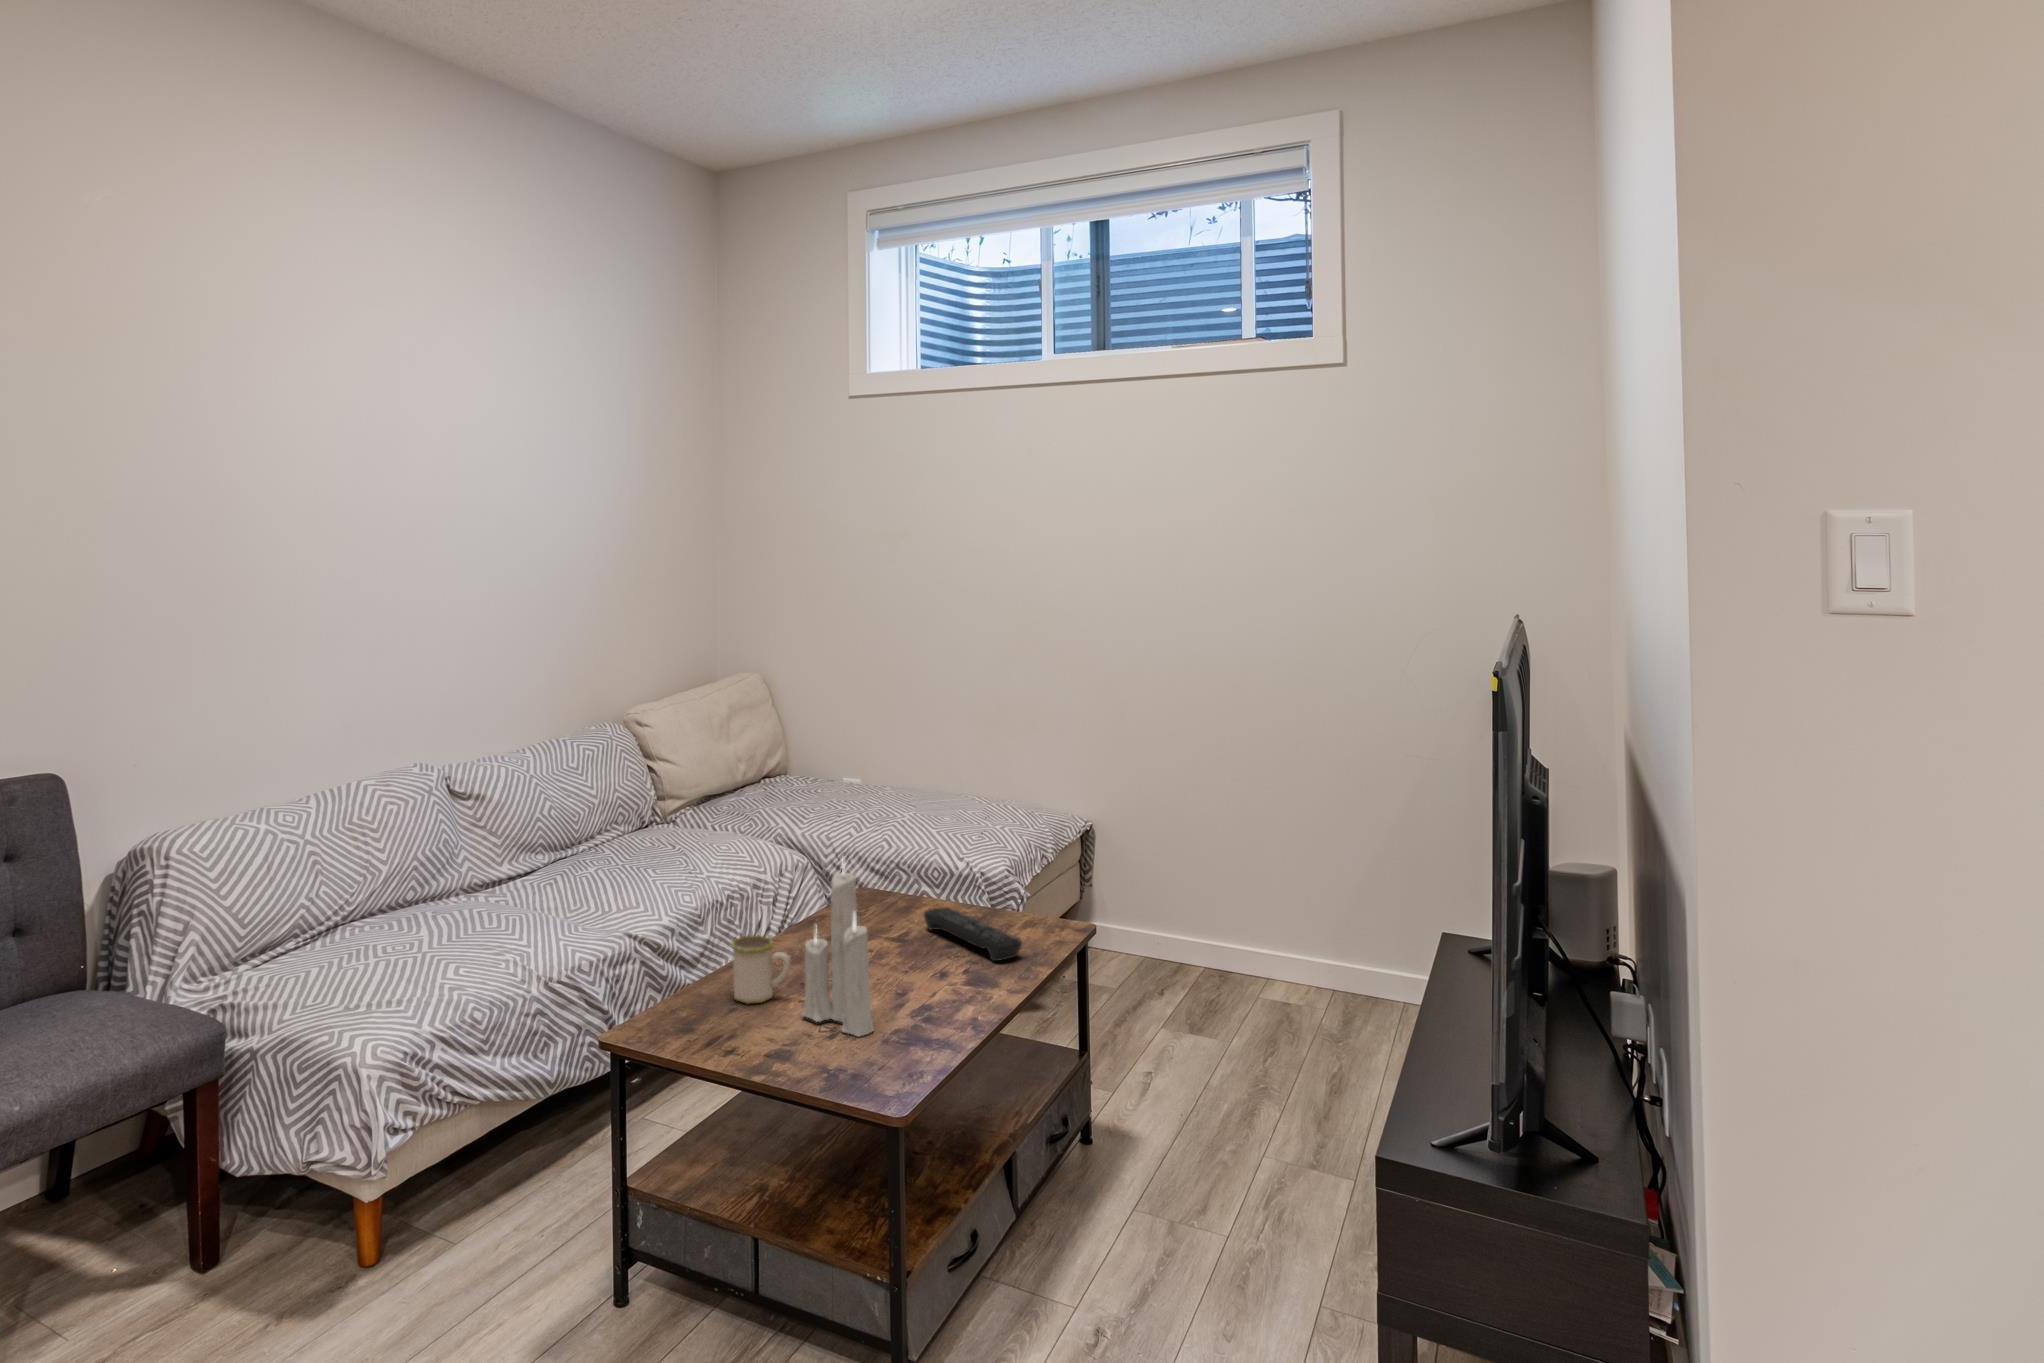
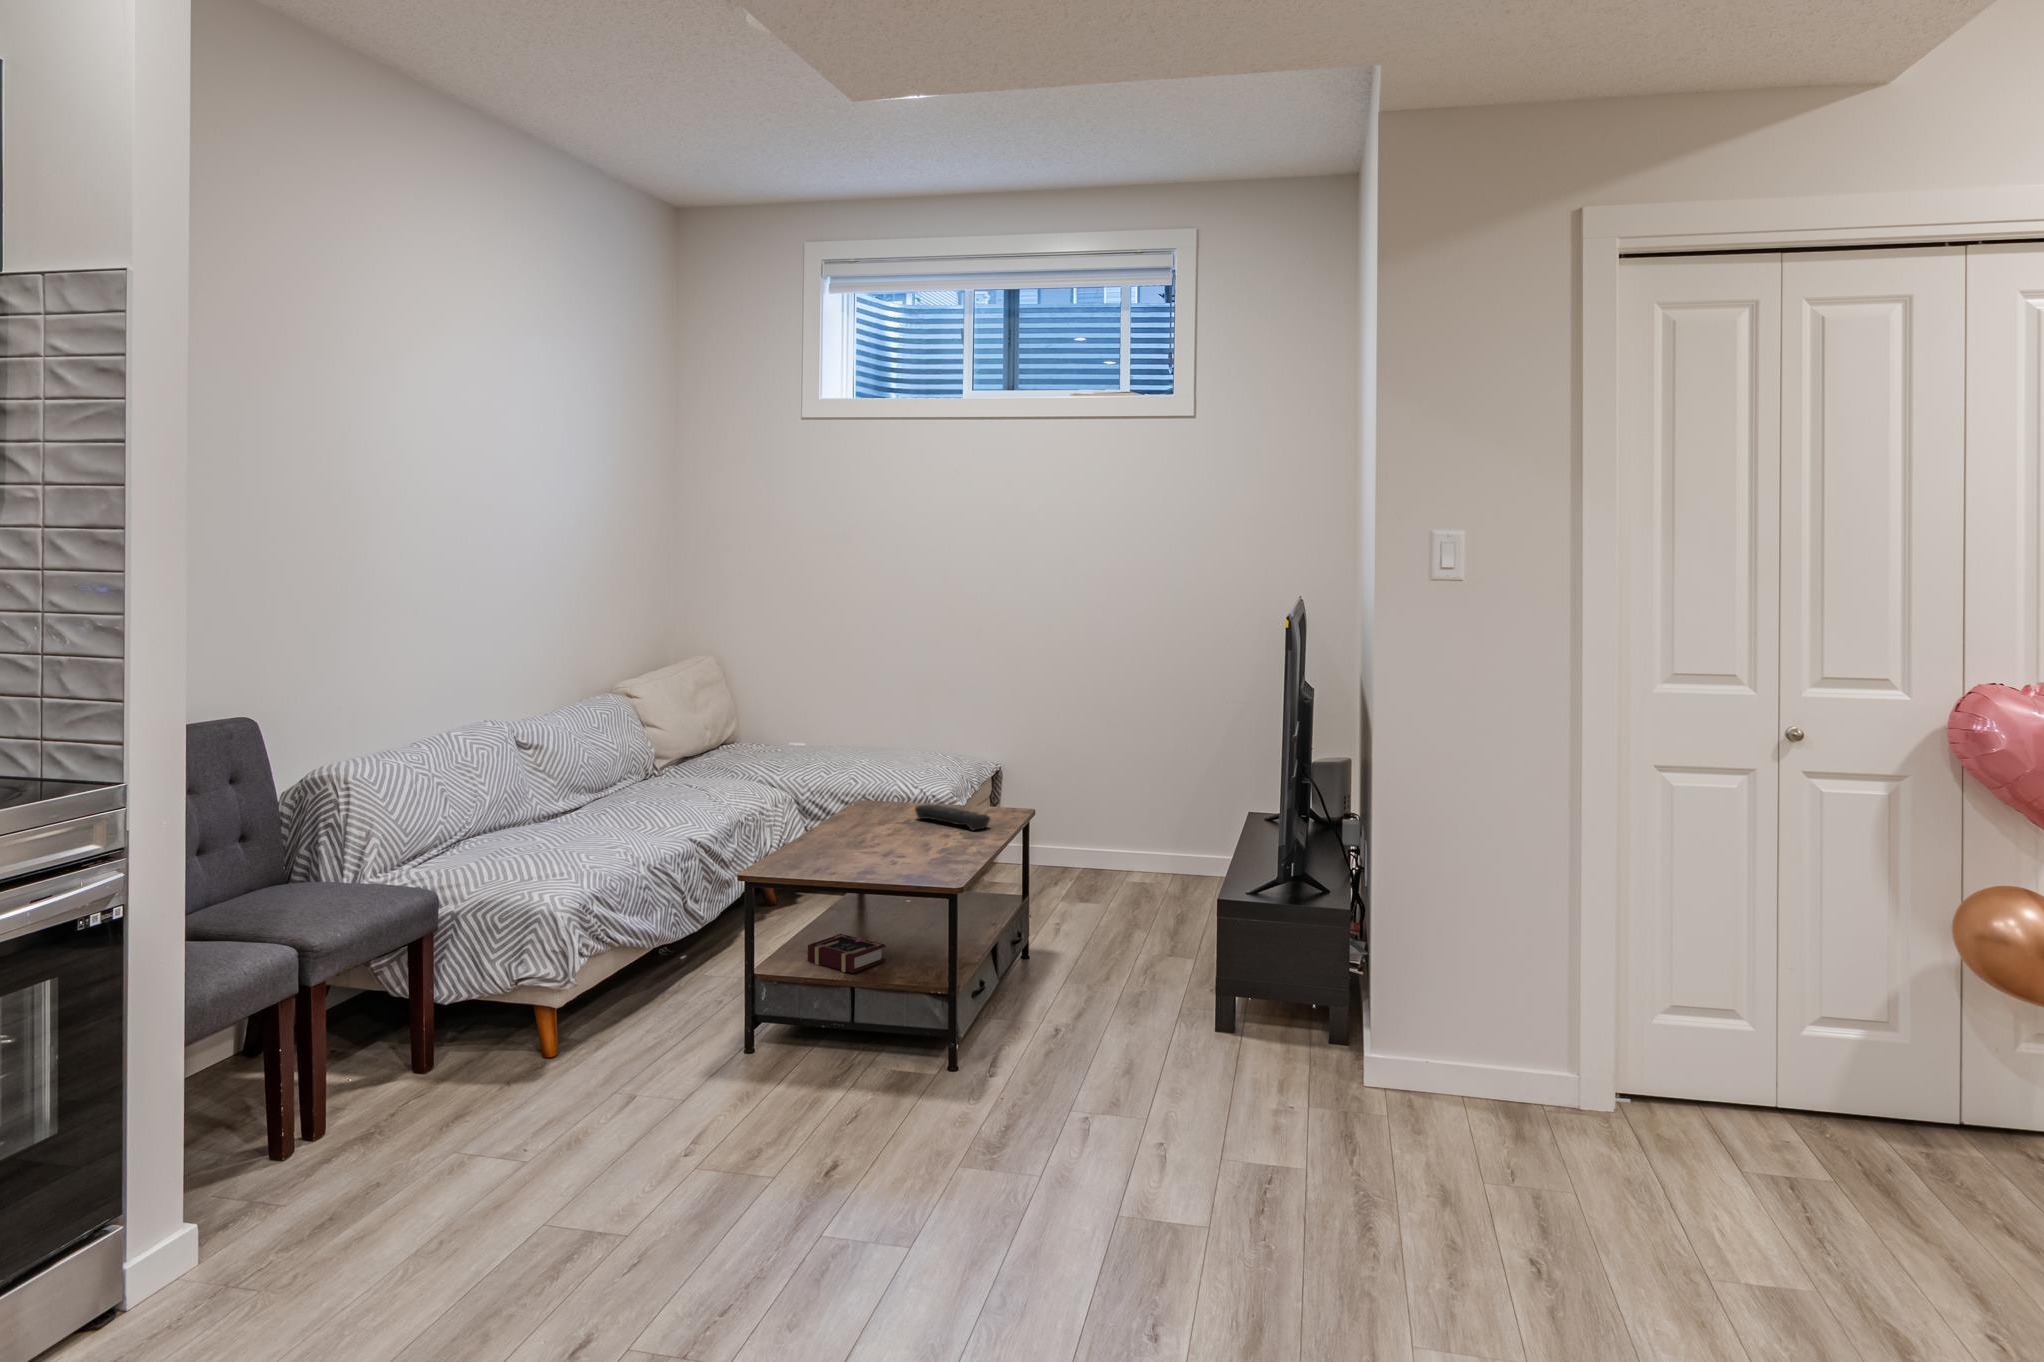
candle: present [802,870,874,1036] -> none [860,744,912,867]
mug: present [732,935,790,1003] -> none [802,815,846,860]
book: none [720,1118,830,1202] -> present [808,934,886,973]

